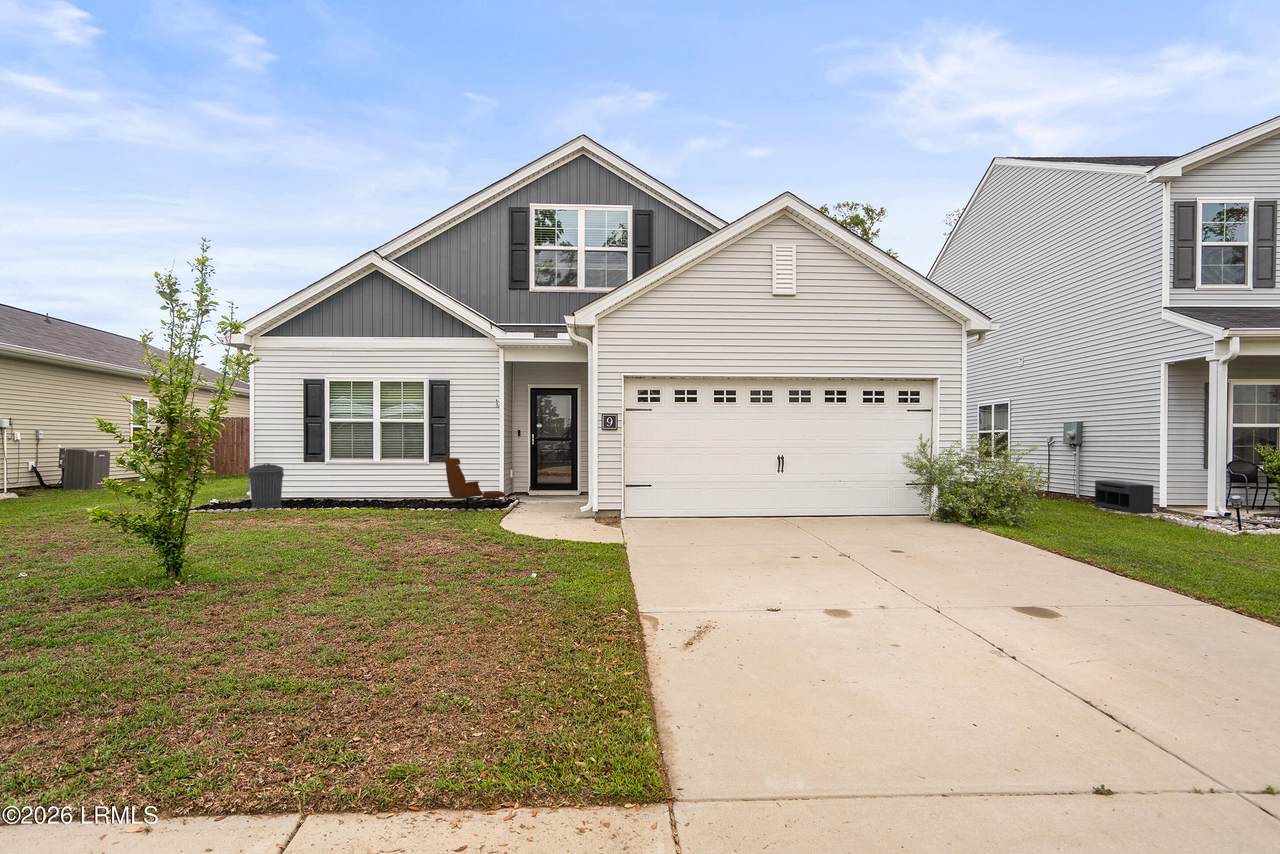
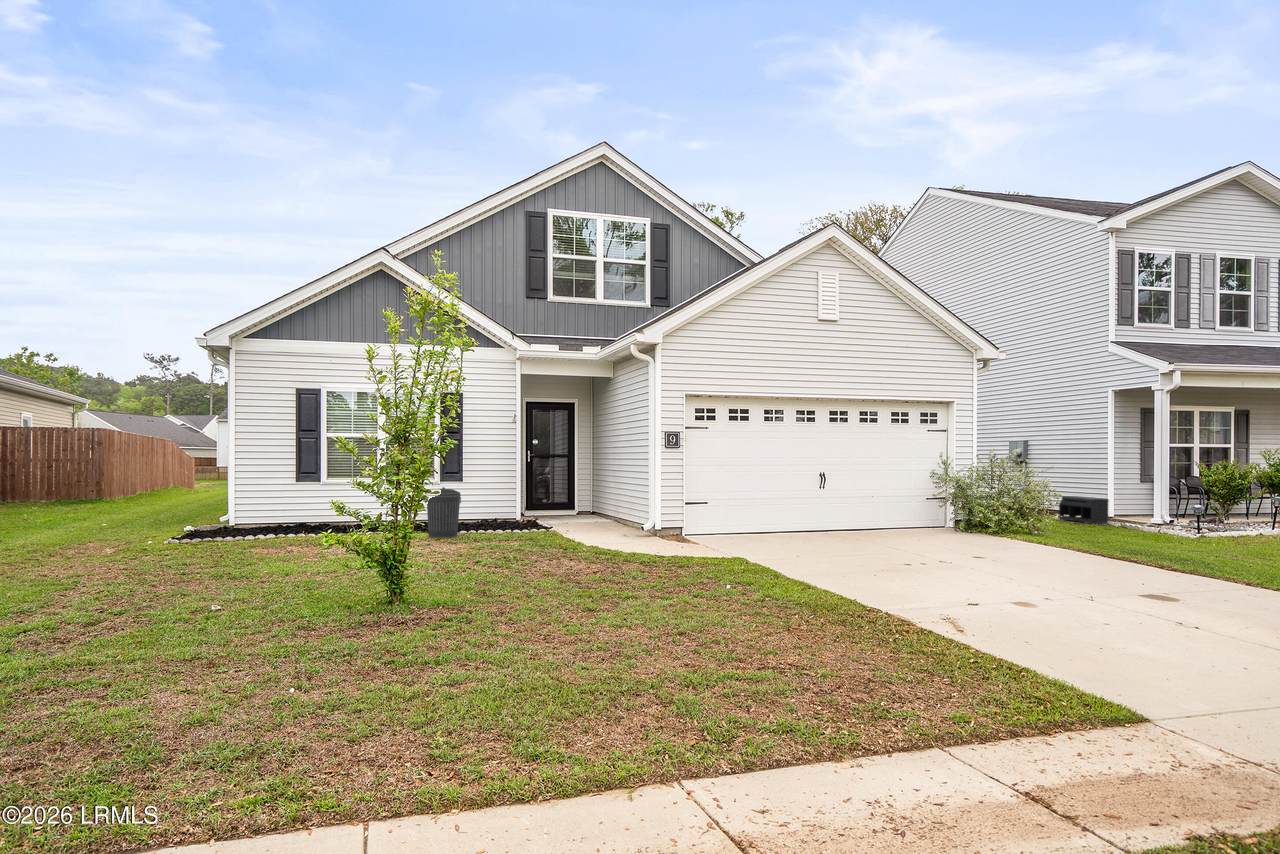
lounge chair: present [444,457,505,511] -> none [481,479,533,539]
trash can: present [249,463,284,508] -> present [426,487,461,538]

